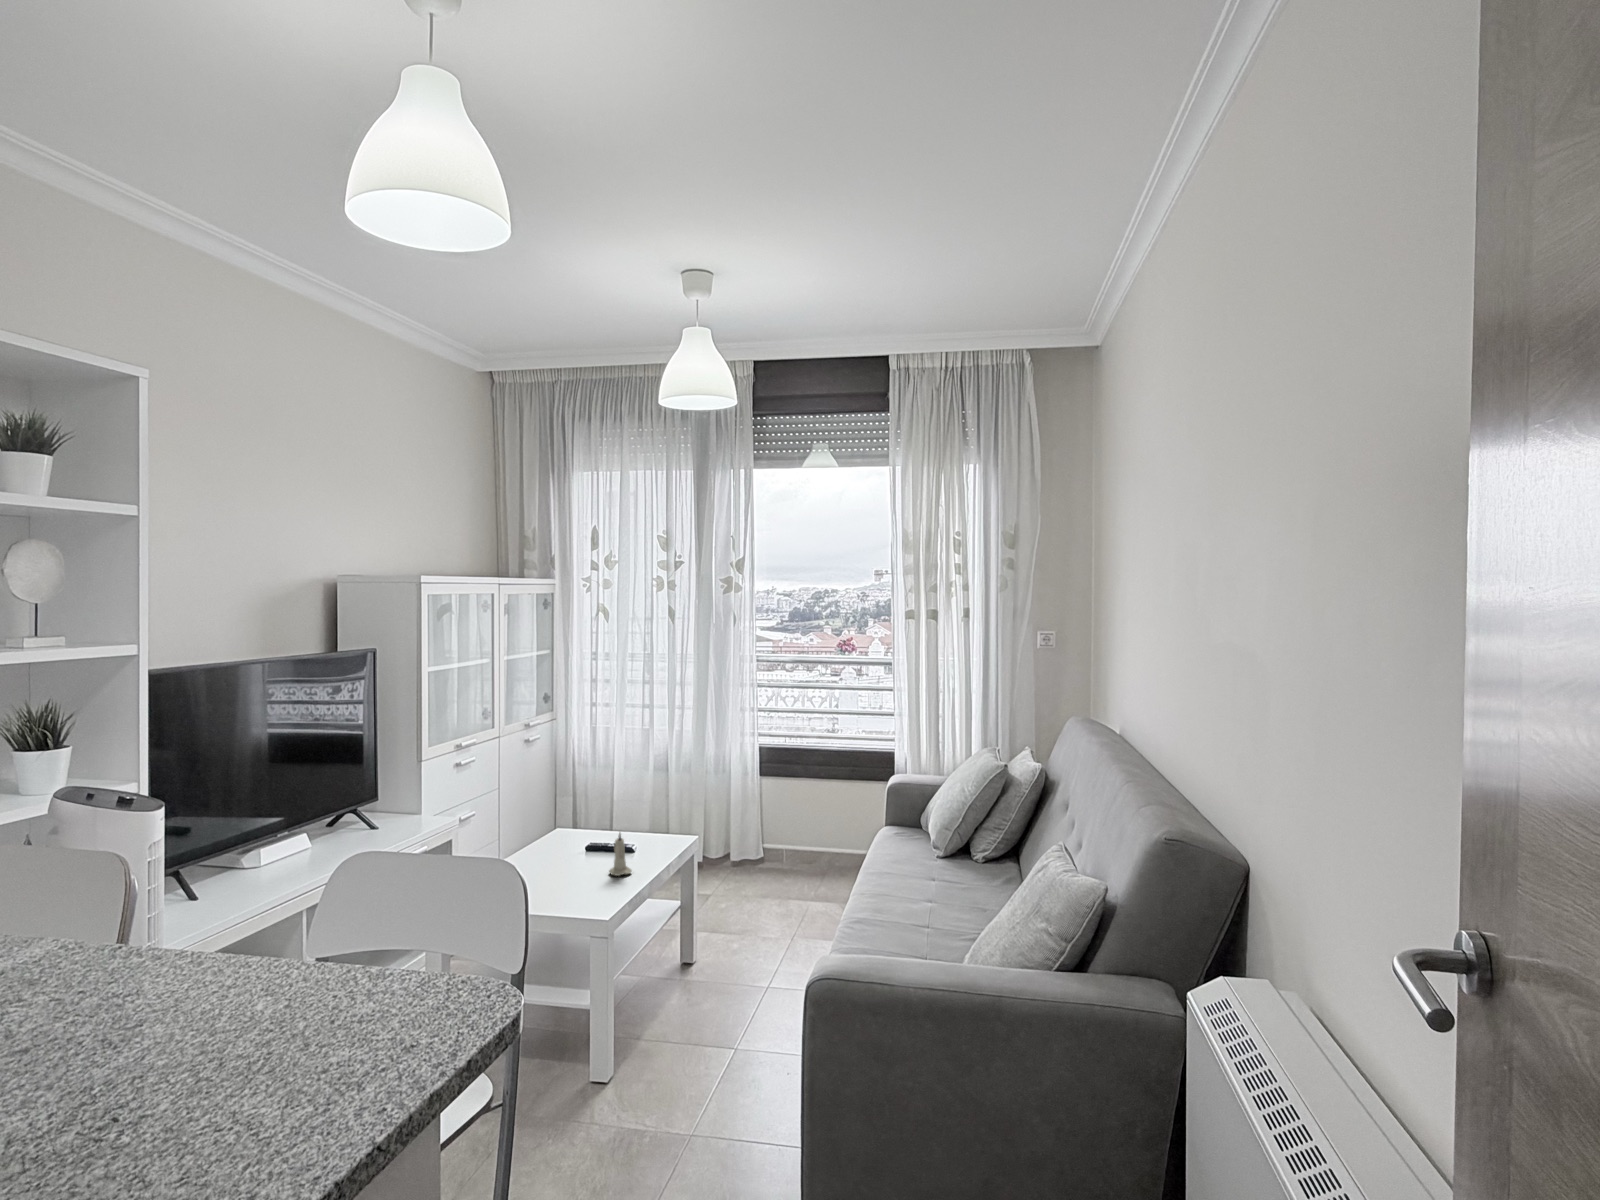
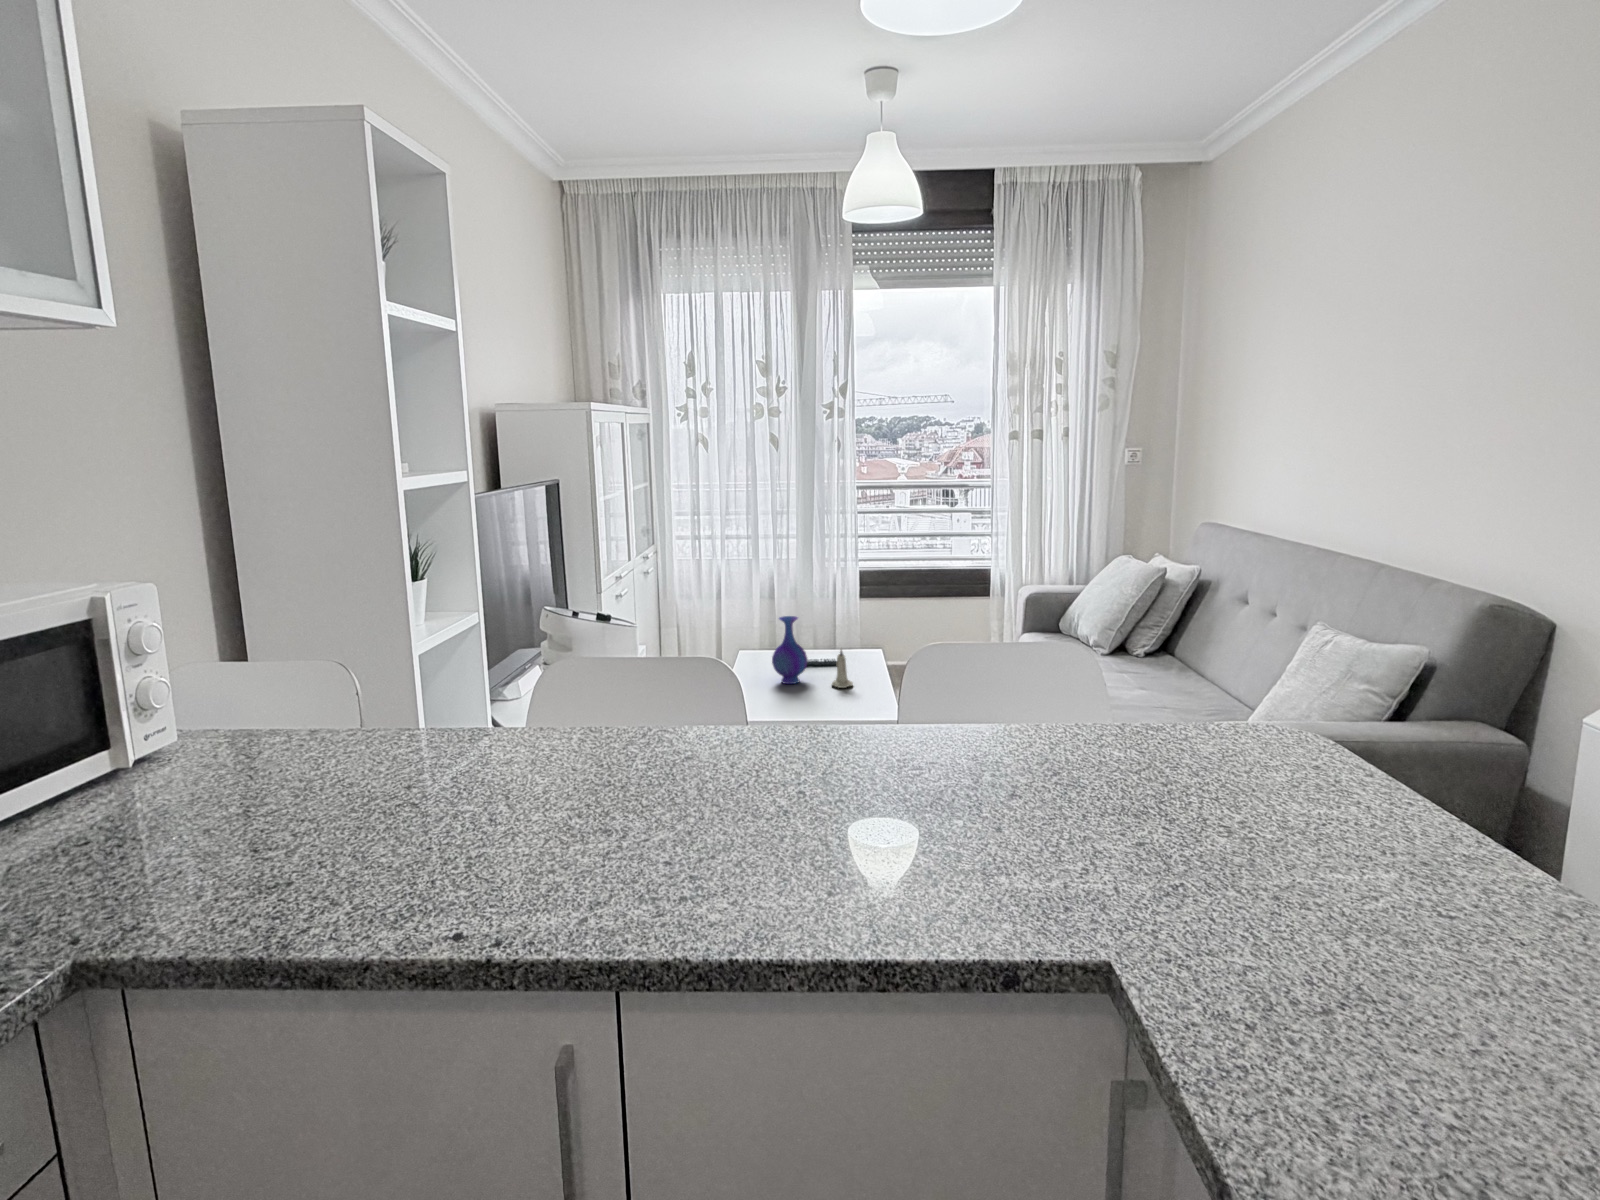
vase: none [556,794,595,868] -> present [772,616,807,684]

